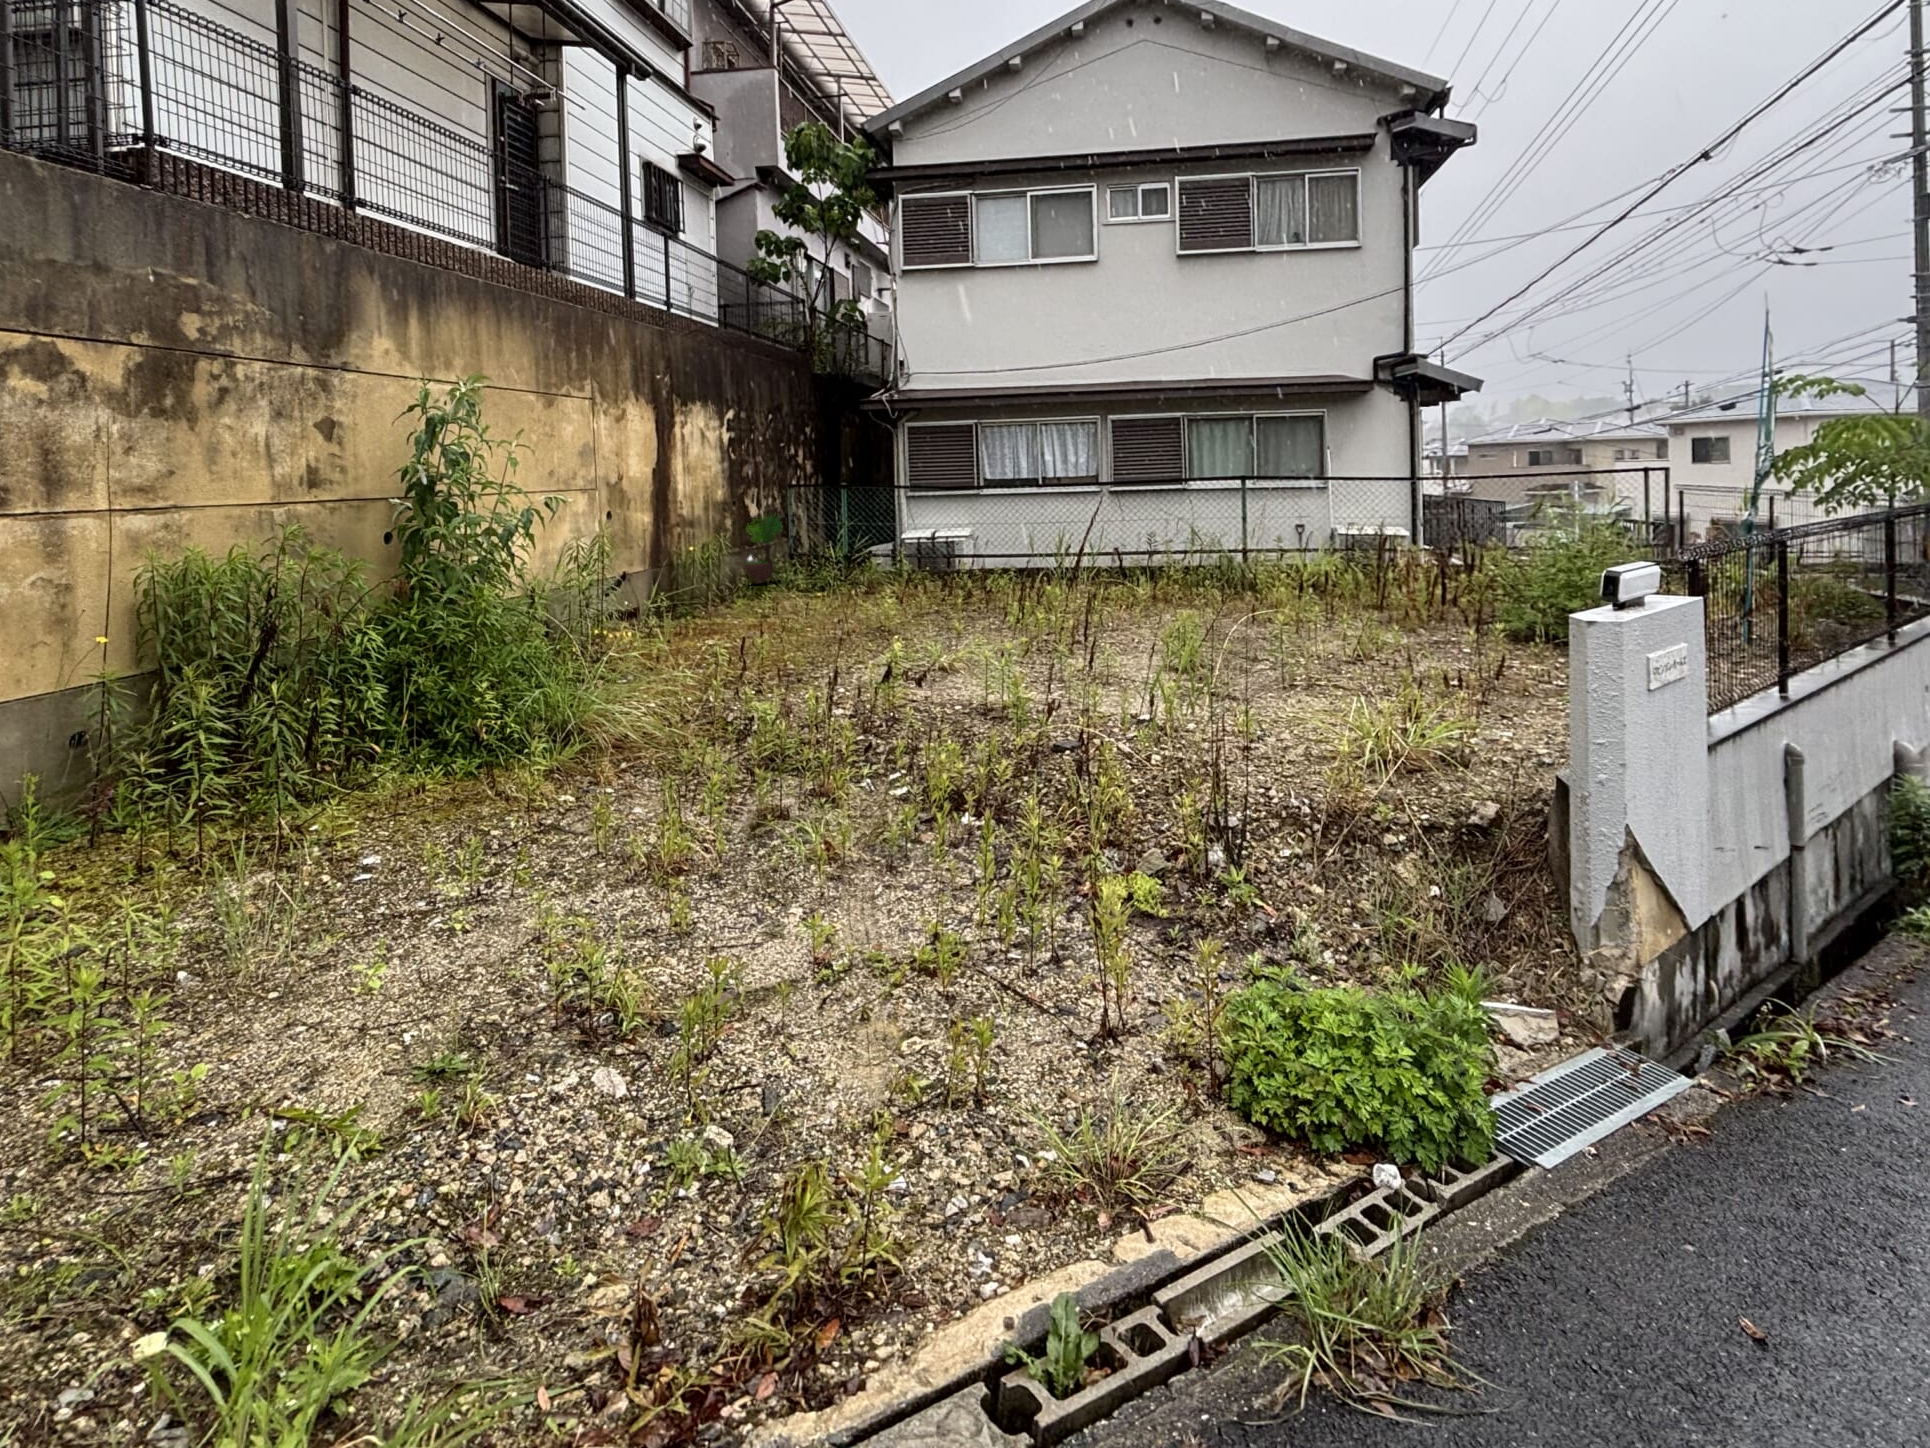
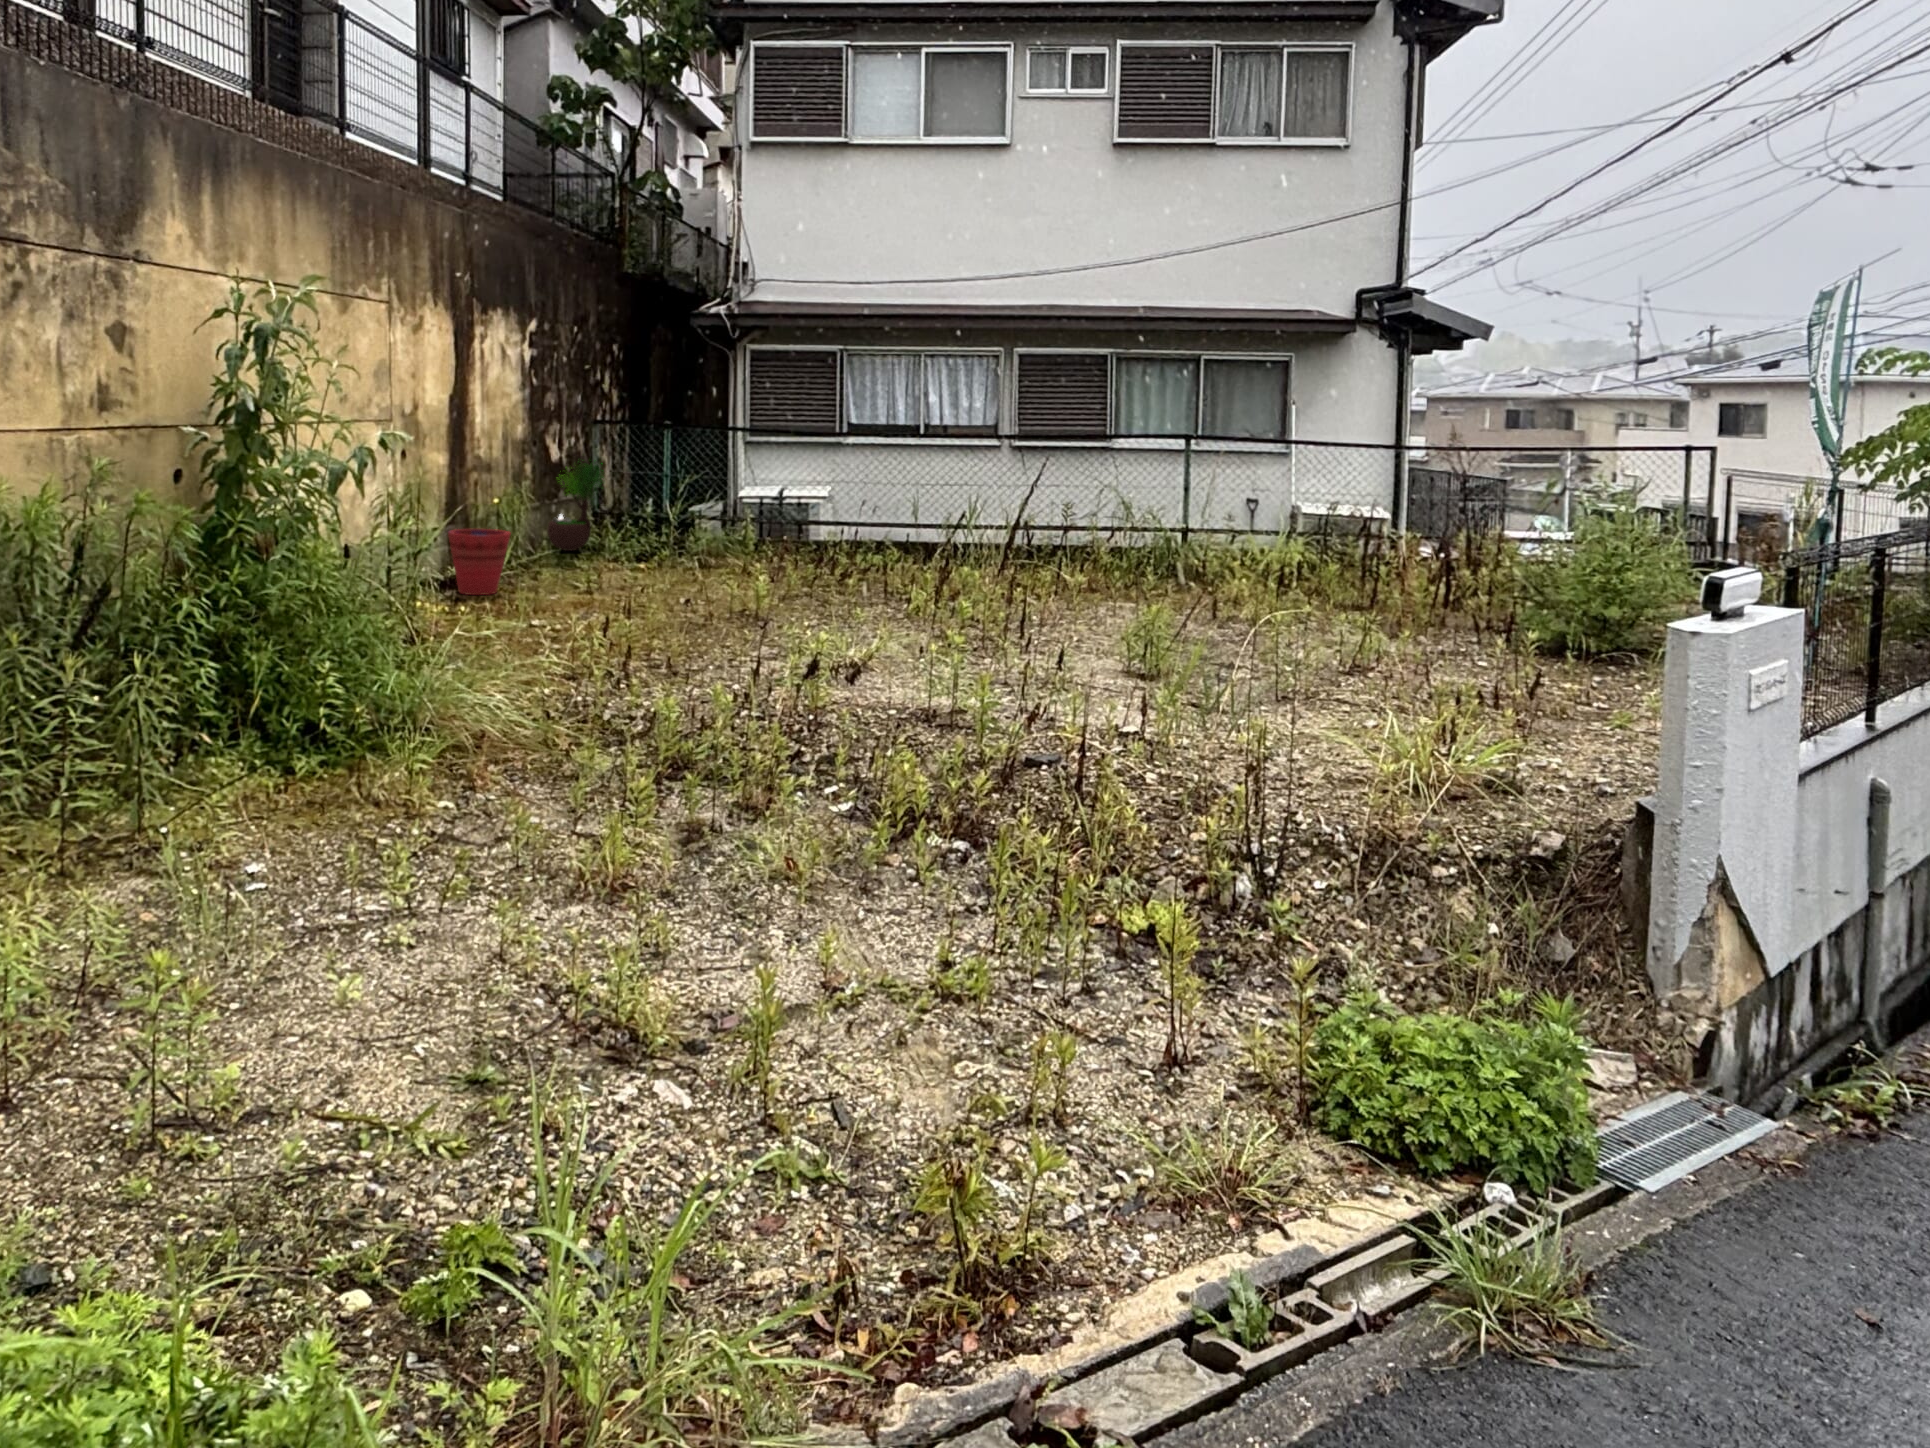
bucket: none [643,570,693,621] -> present [448,529,511,595]

